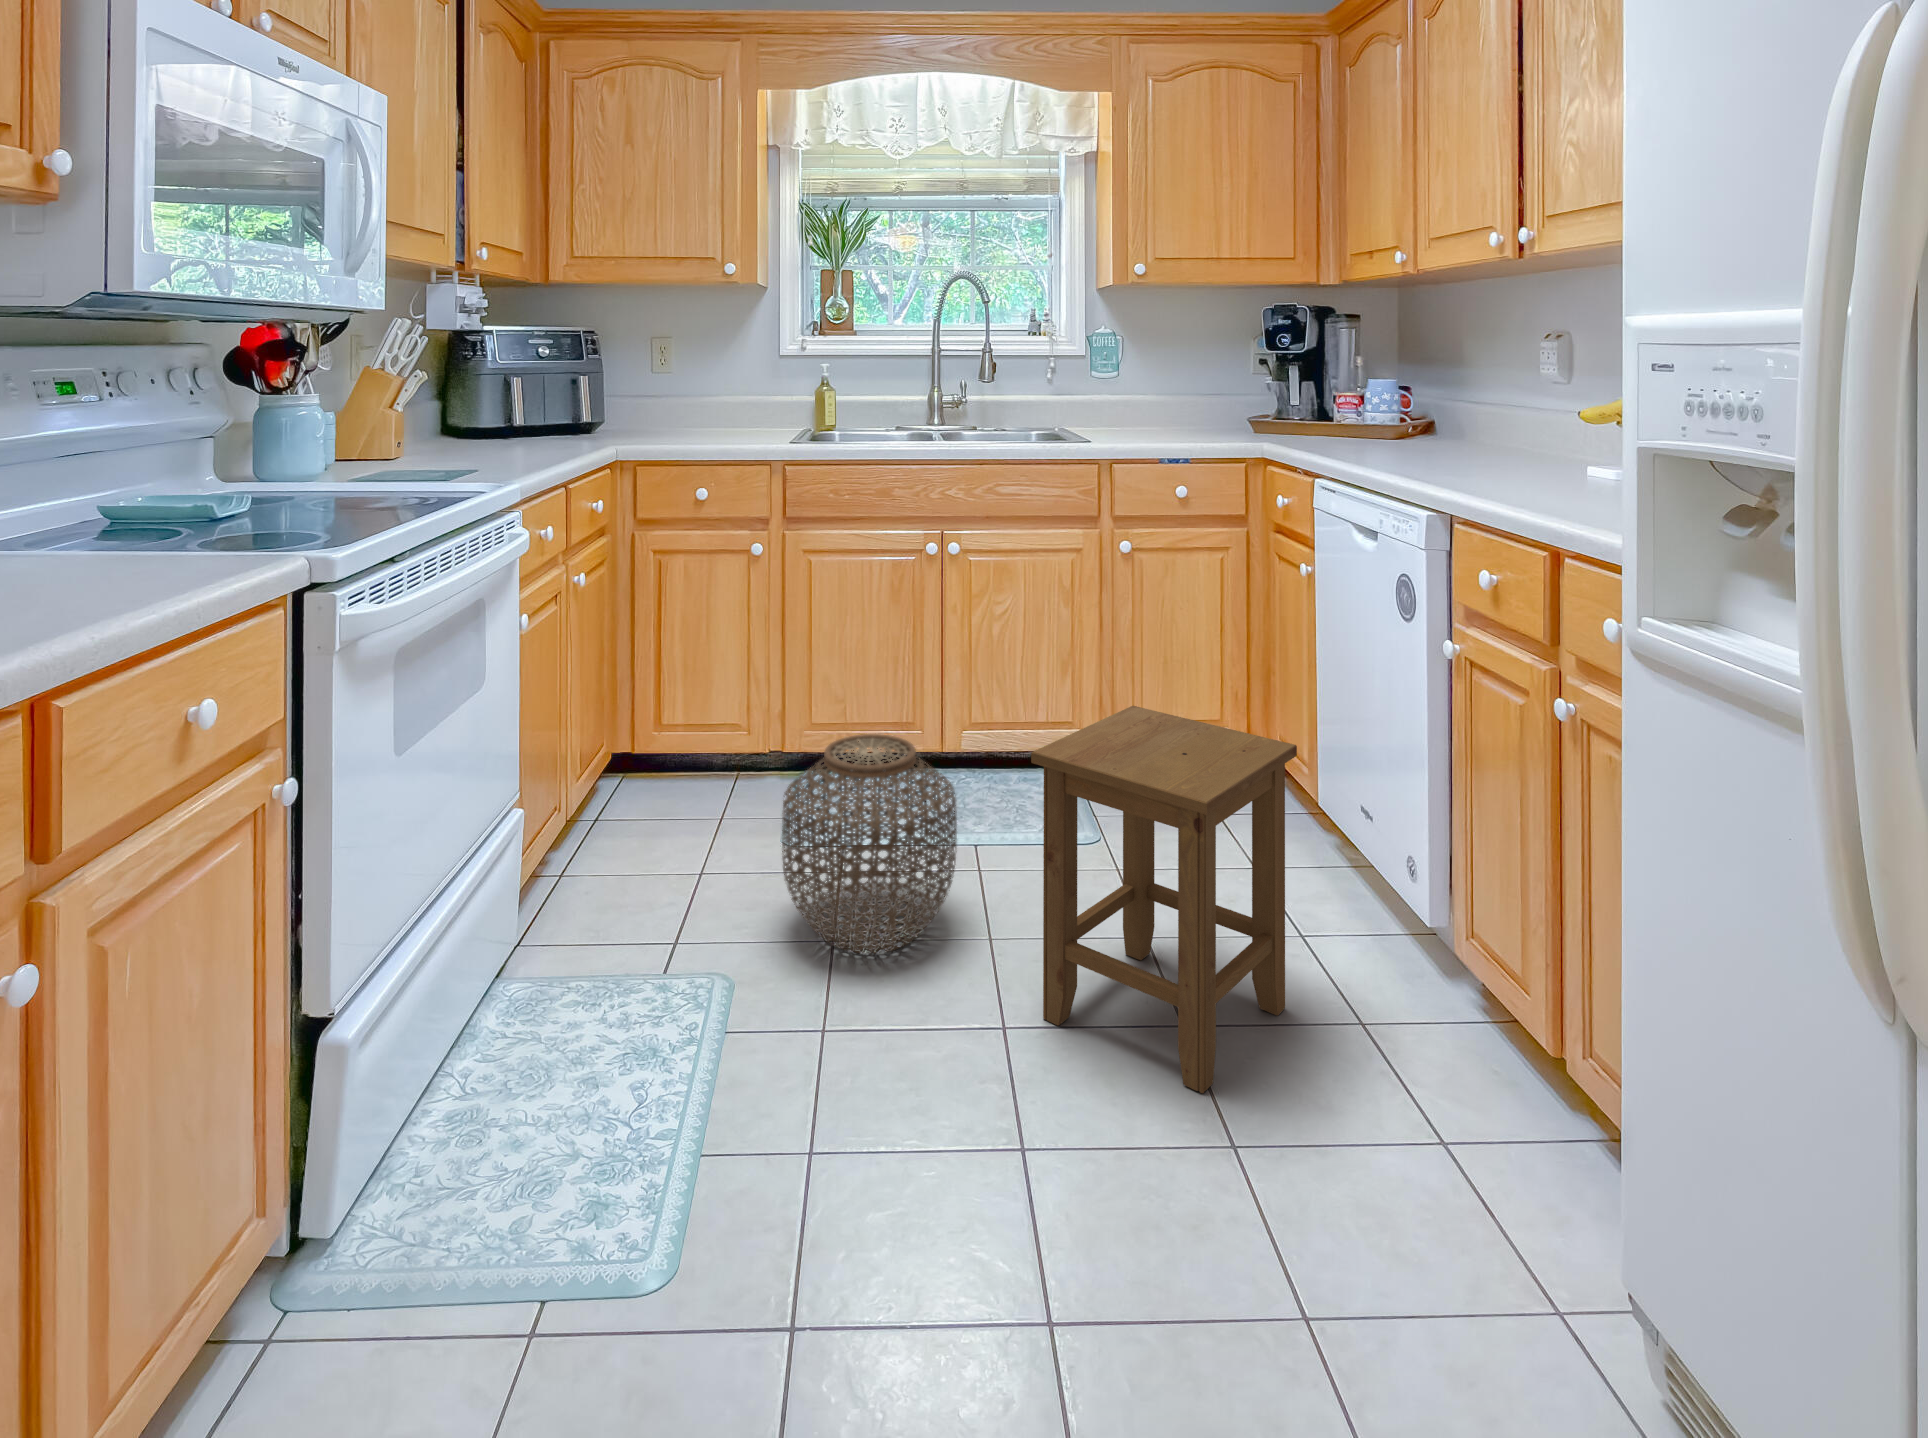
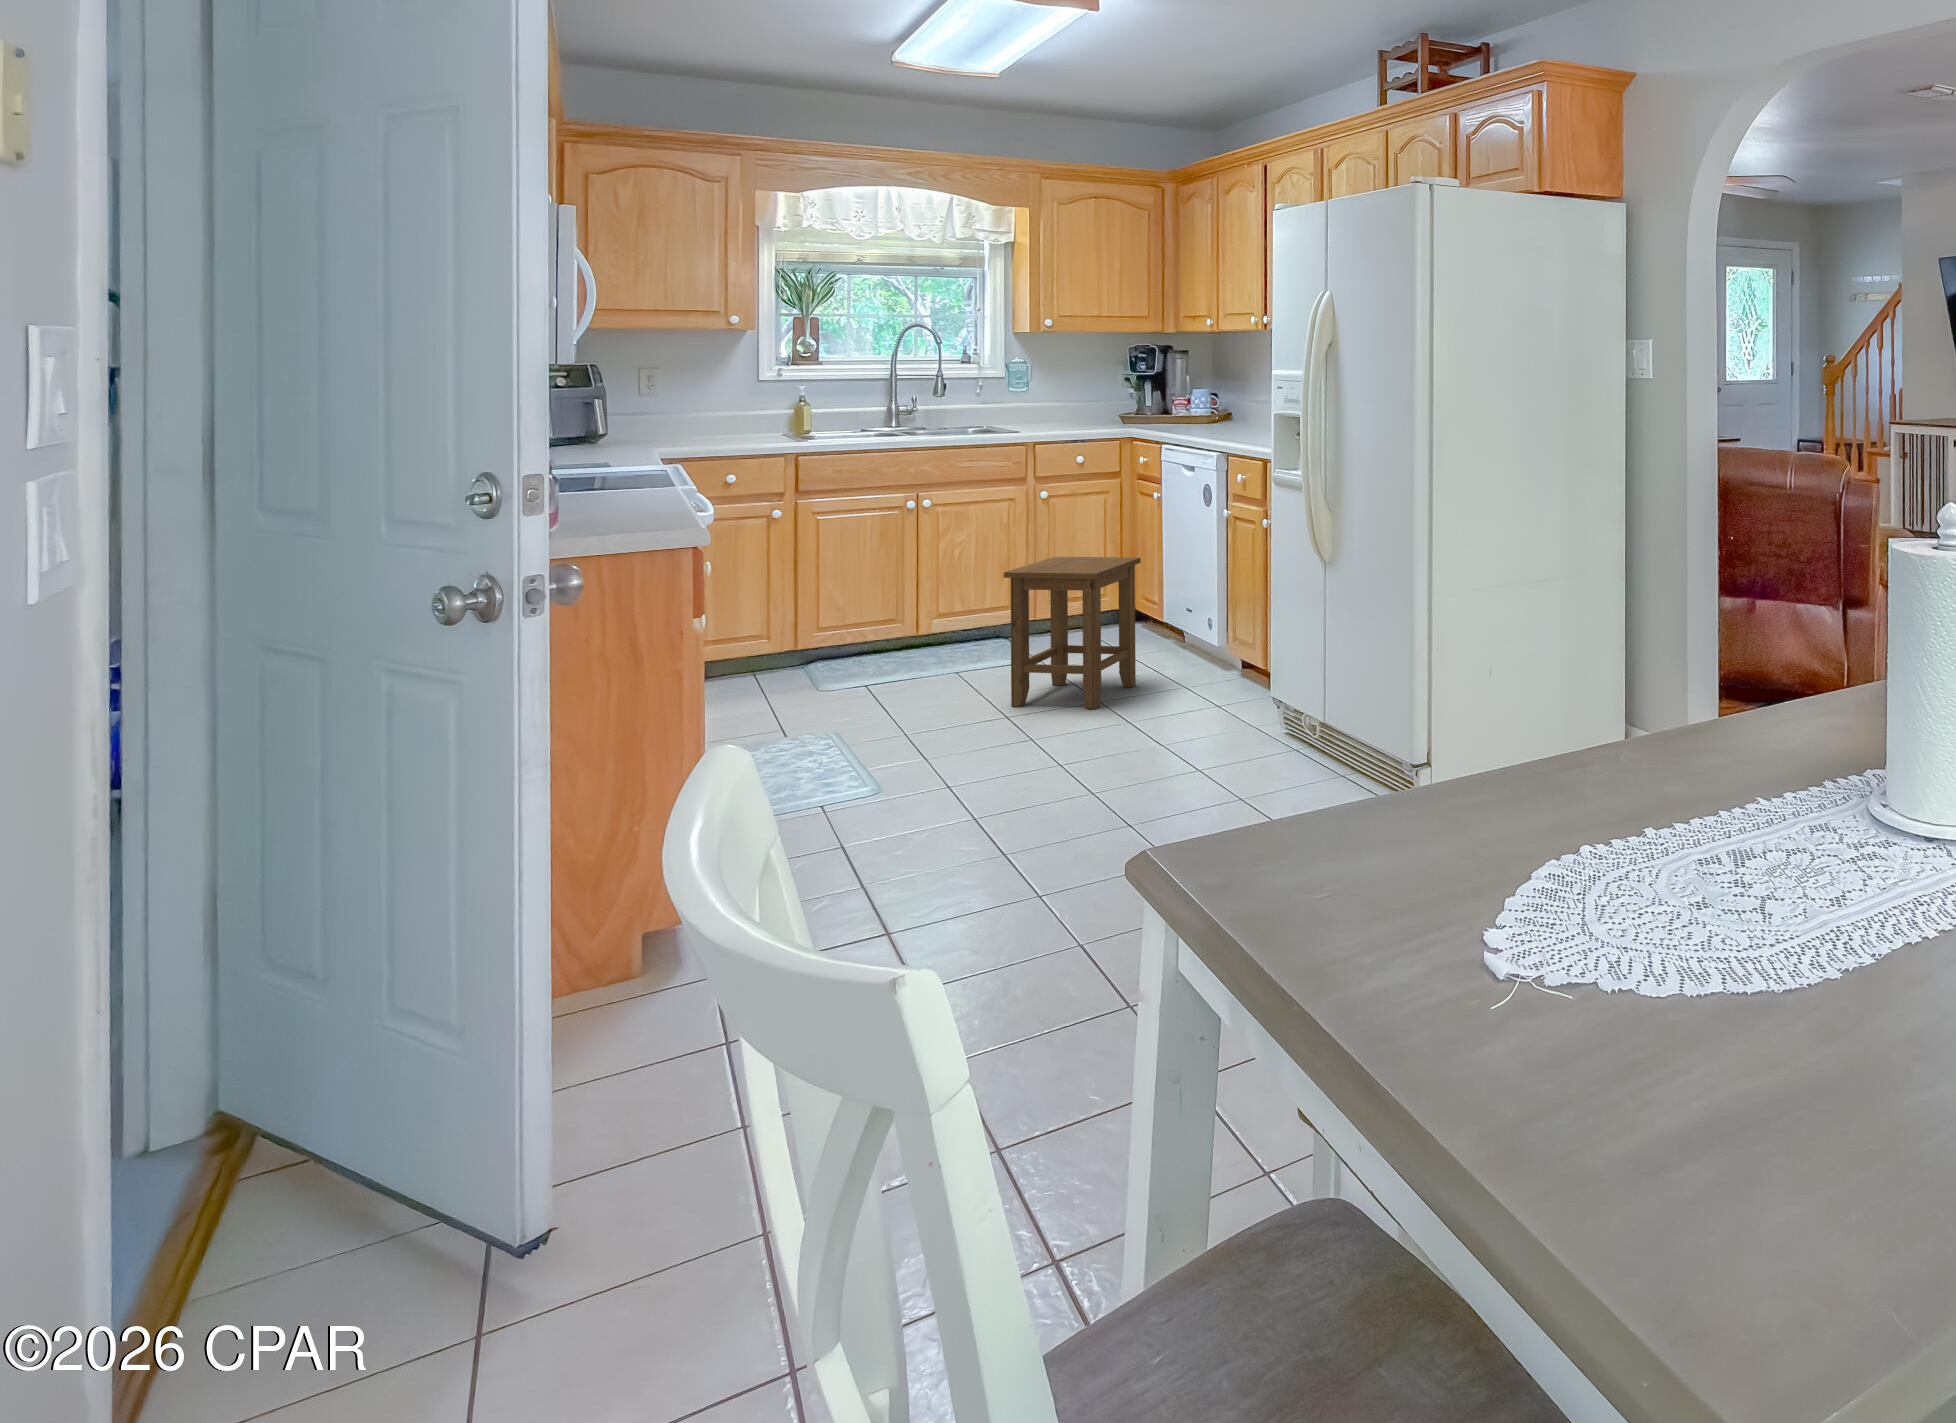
woven basket: present [782,734,957,953] -> none [841,593,952,708]

